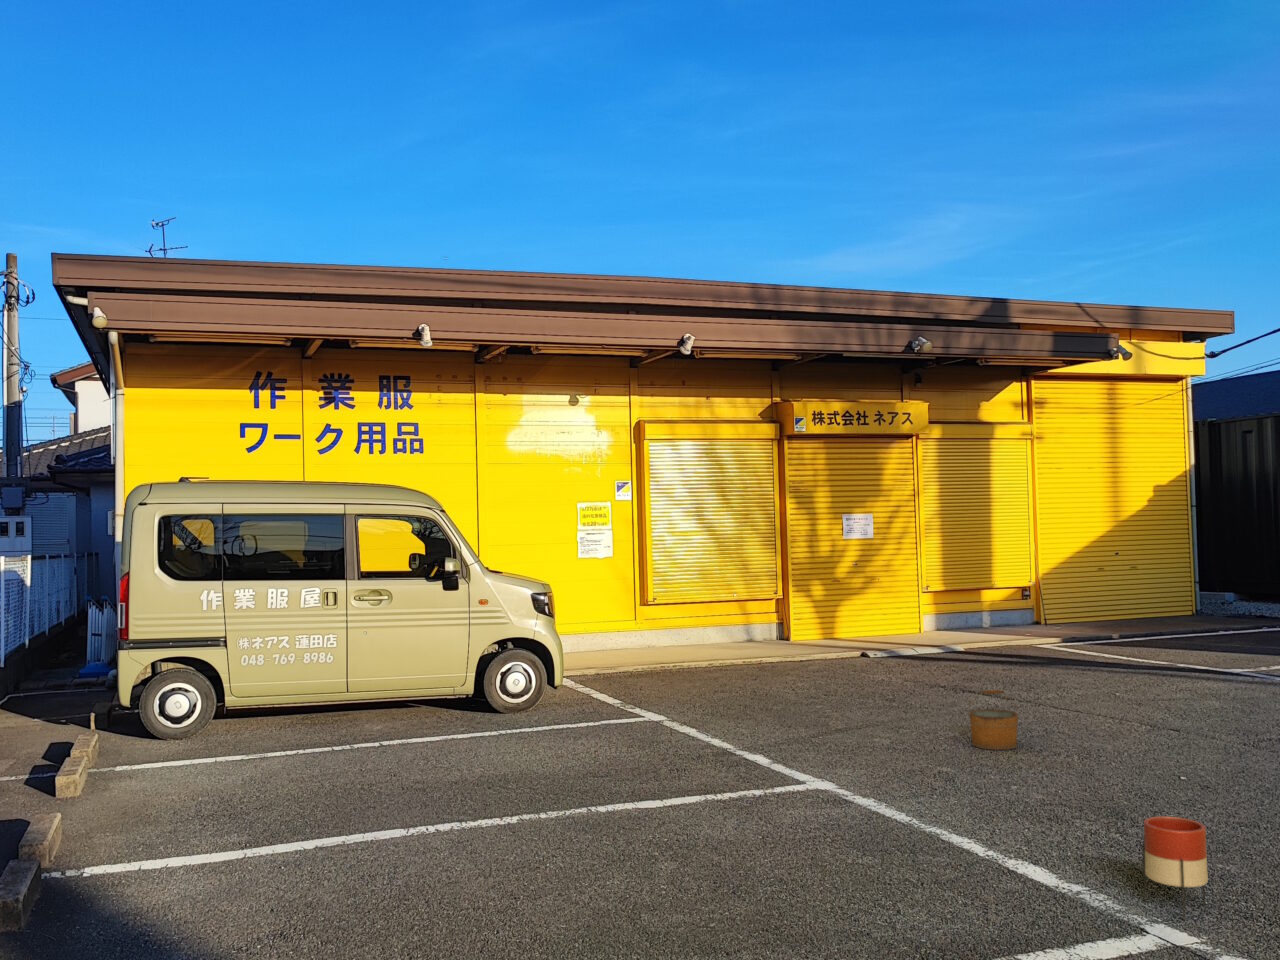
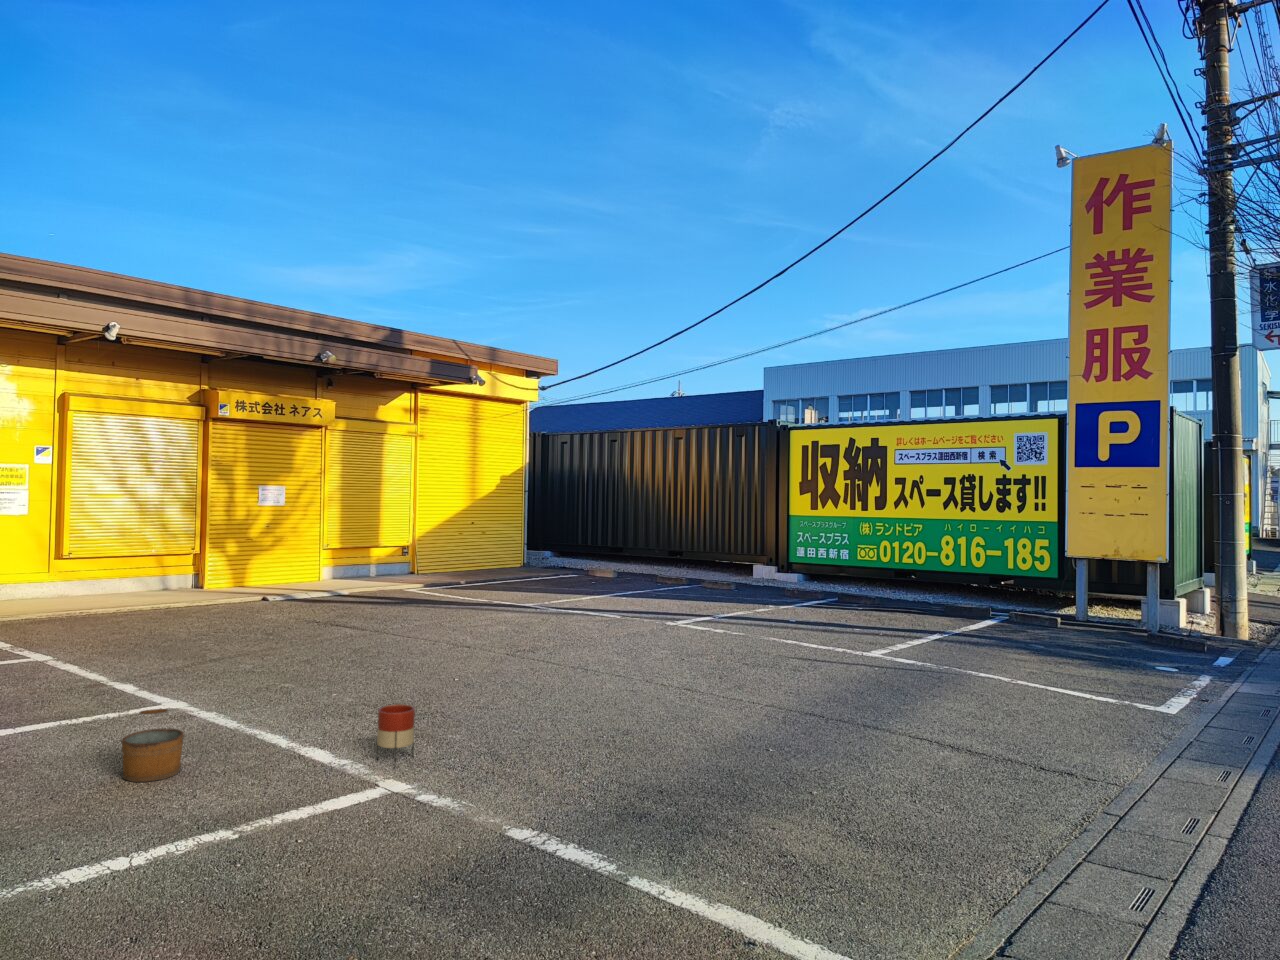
bucket: present [969,690,1019,750] -> present [121,709,185,782]

